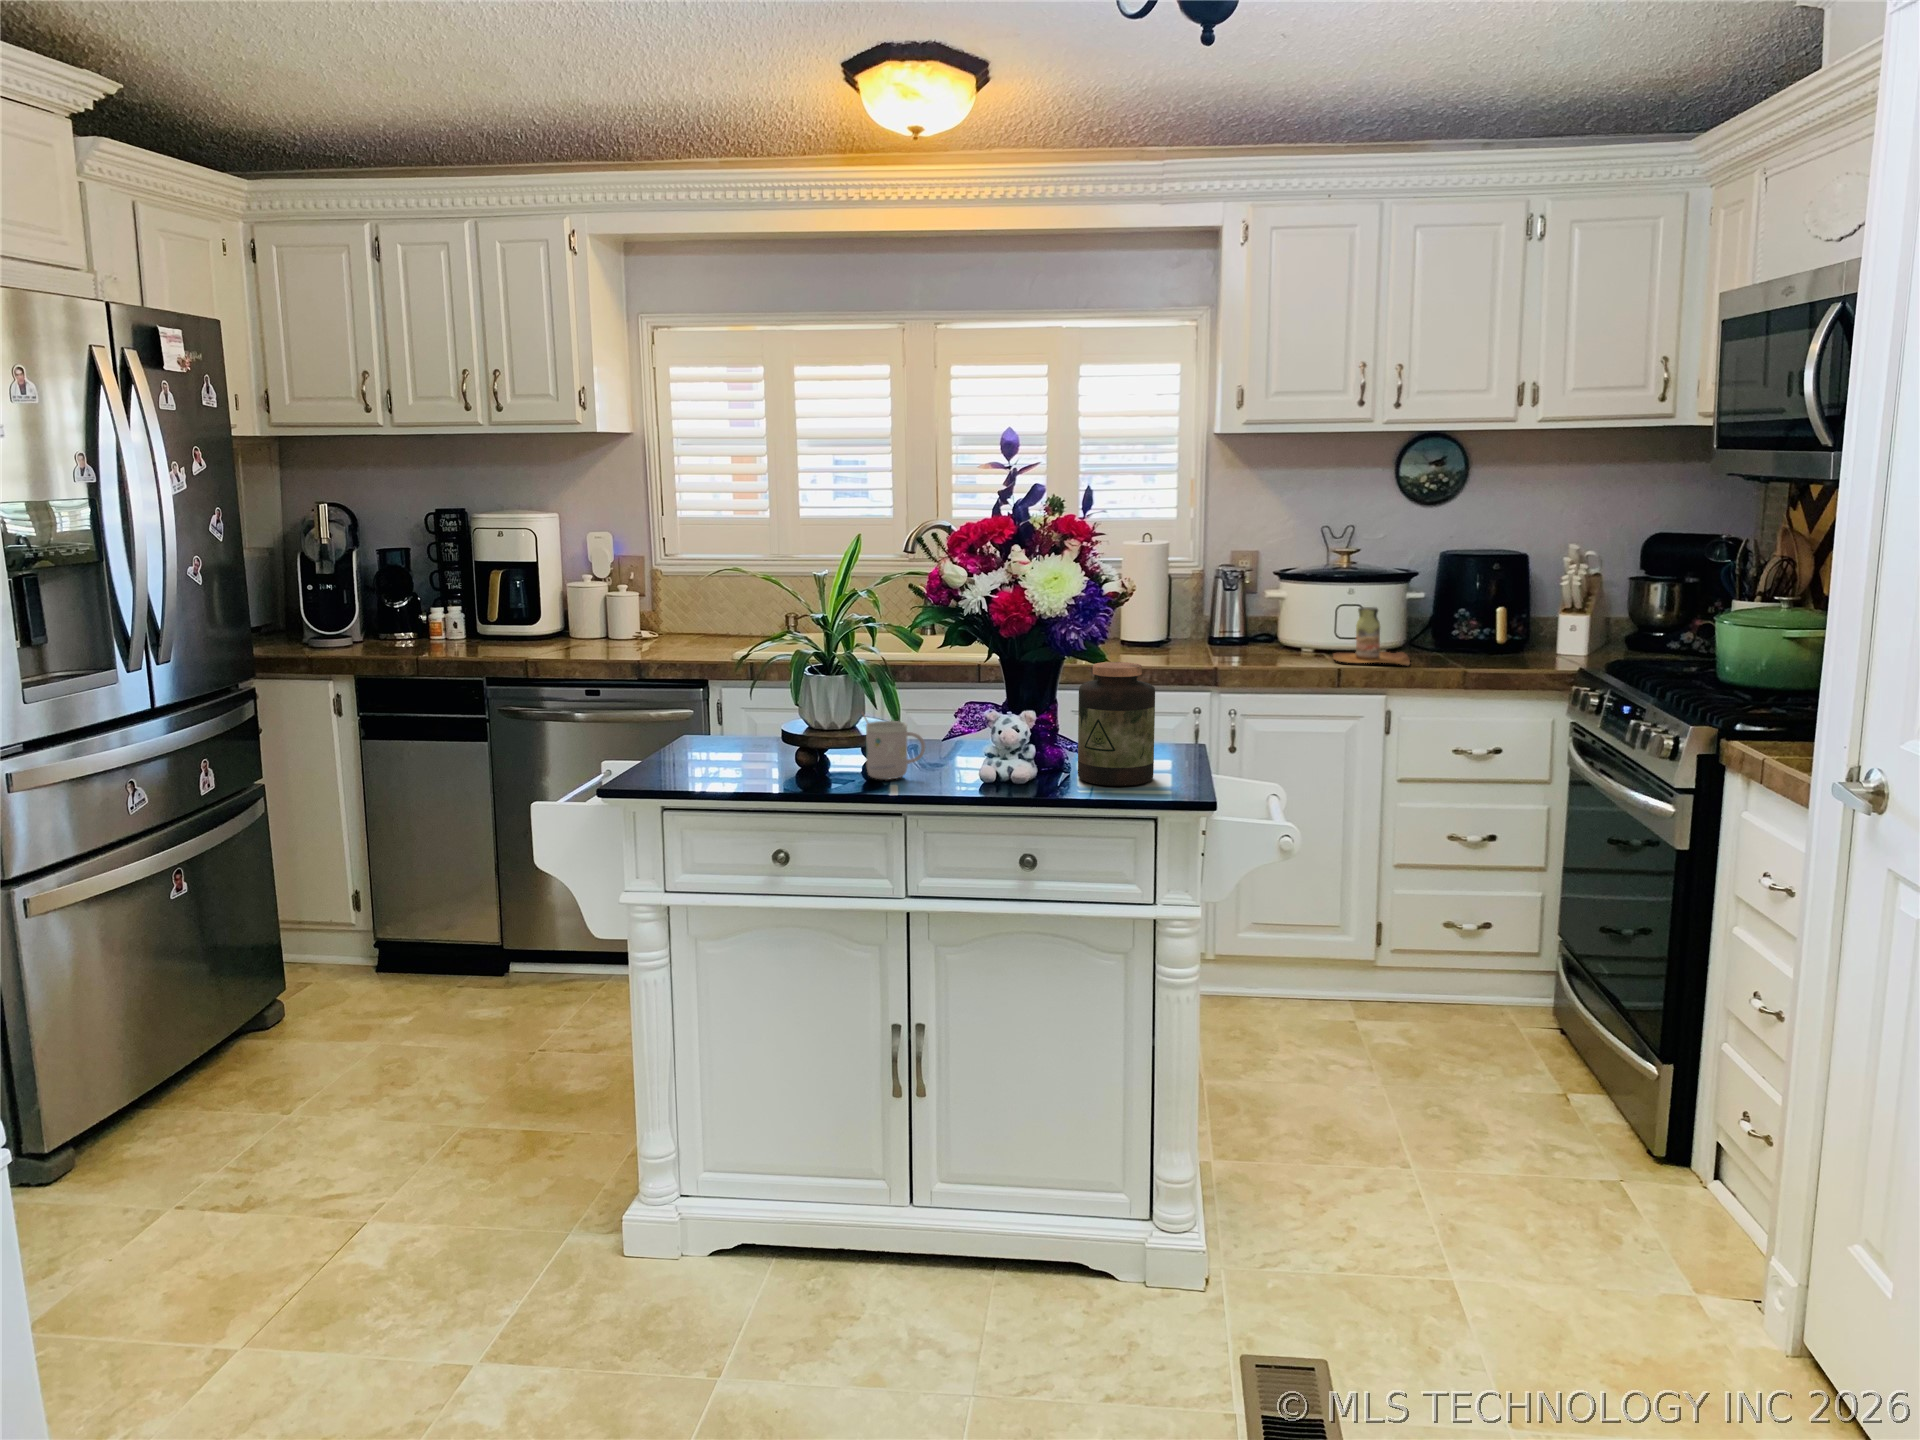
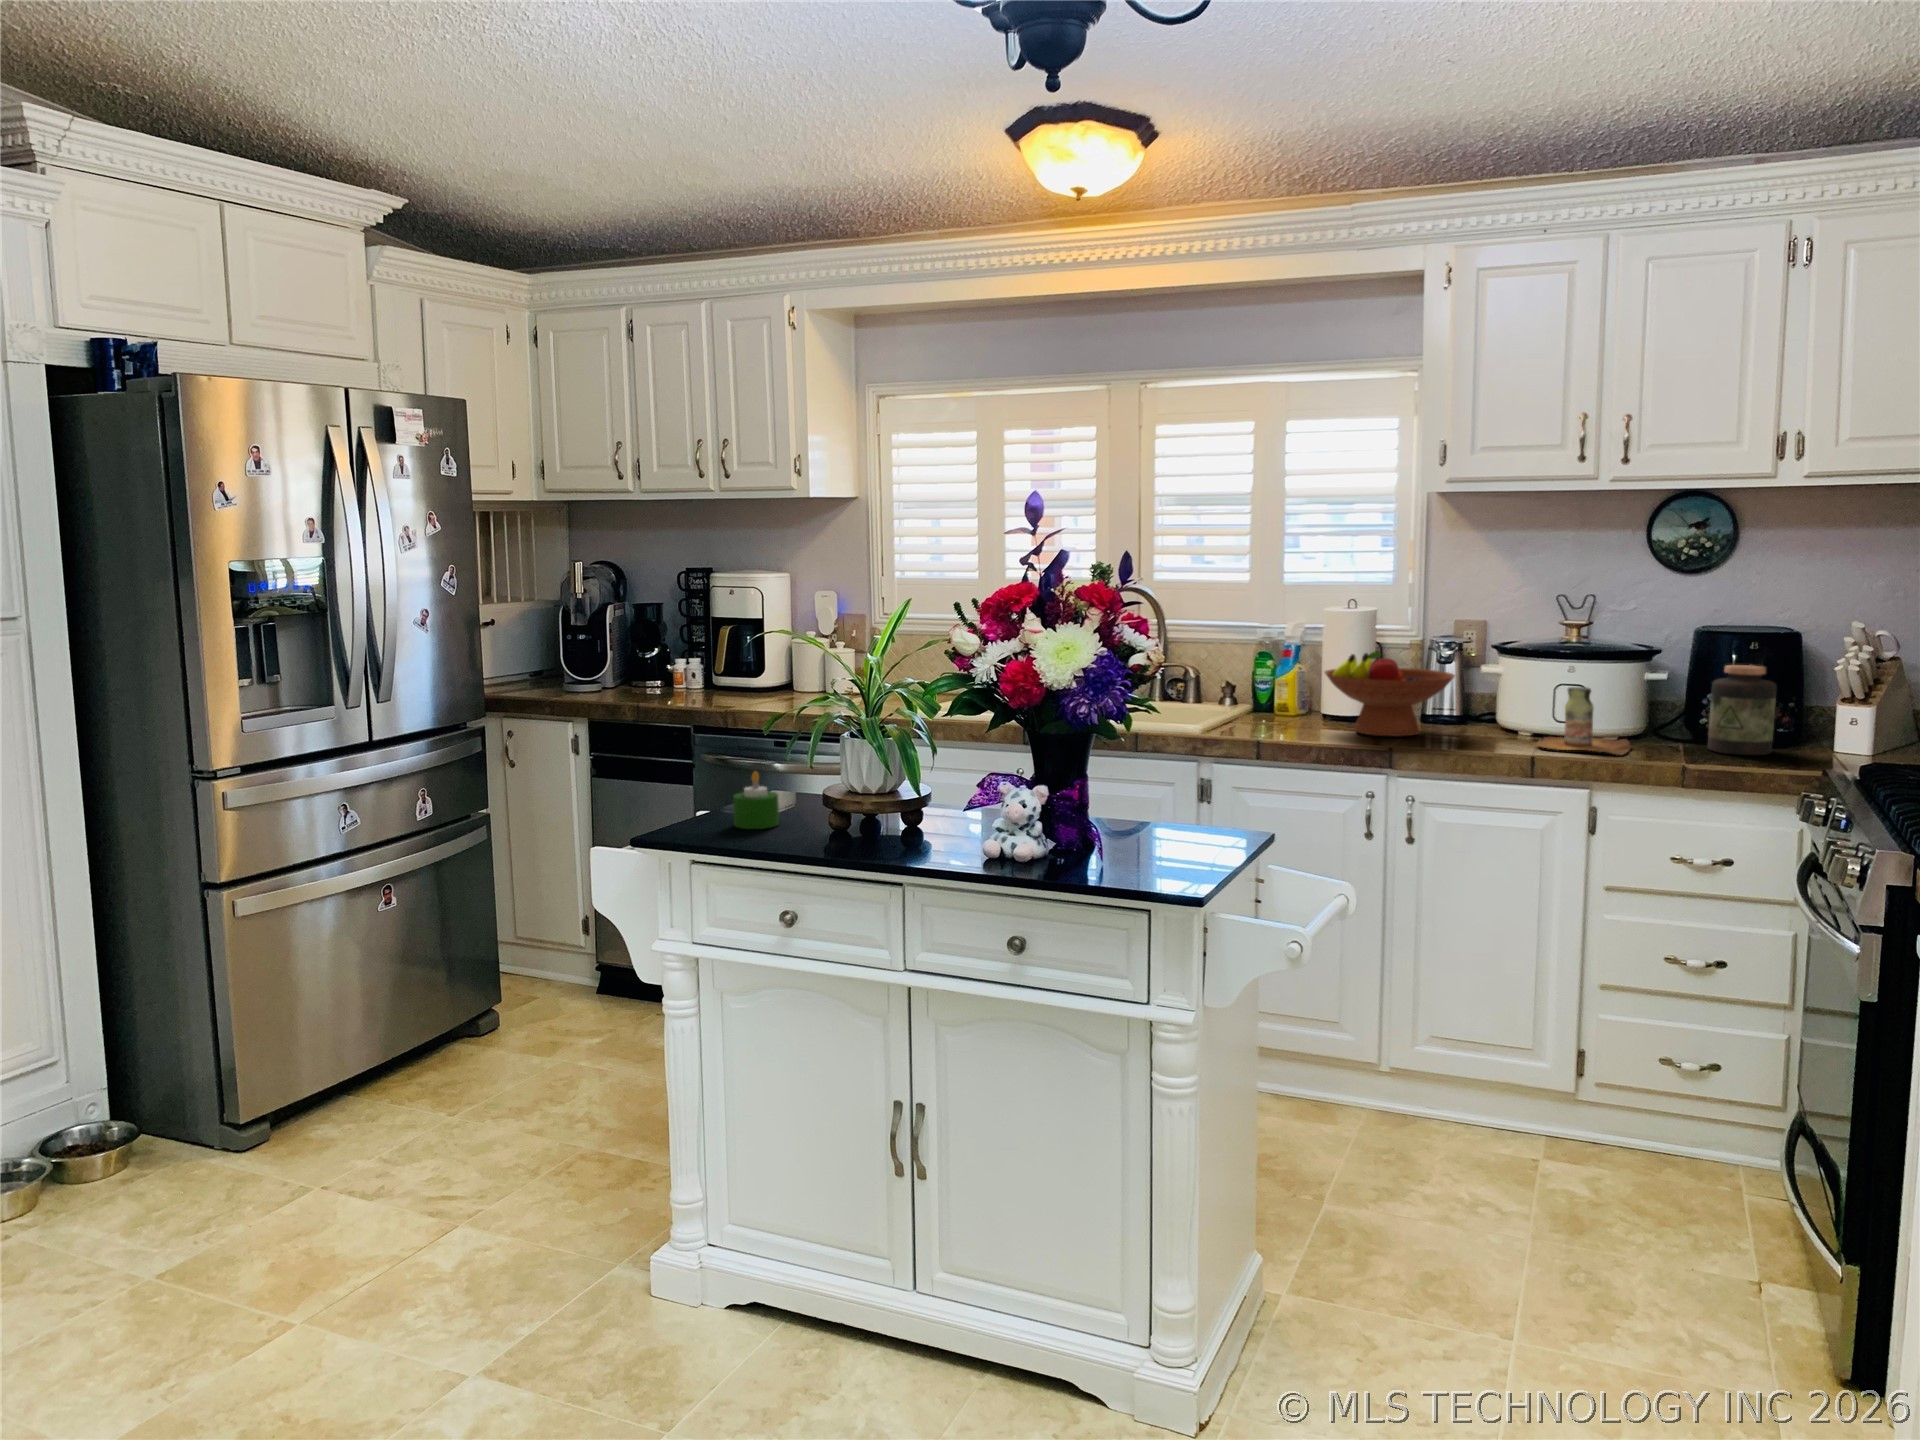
fruit bowl: none [1141,580,1259,658] -> present [1325,652,1455,736]
jar: present [1078,662,1155,786] -> present [1708,665,1777,755]
candle: none [689,713,736,772] -> present [733,772,779,829]
mug: present [862,713,925,780] -> none [877,778,943,849]

